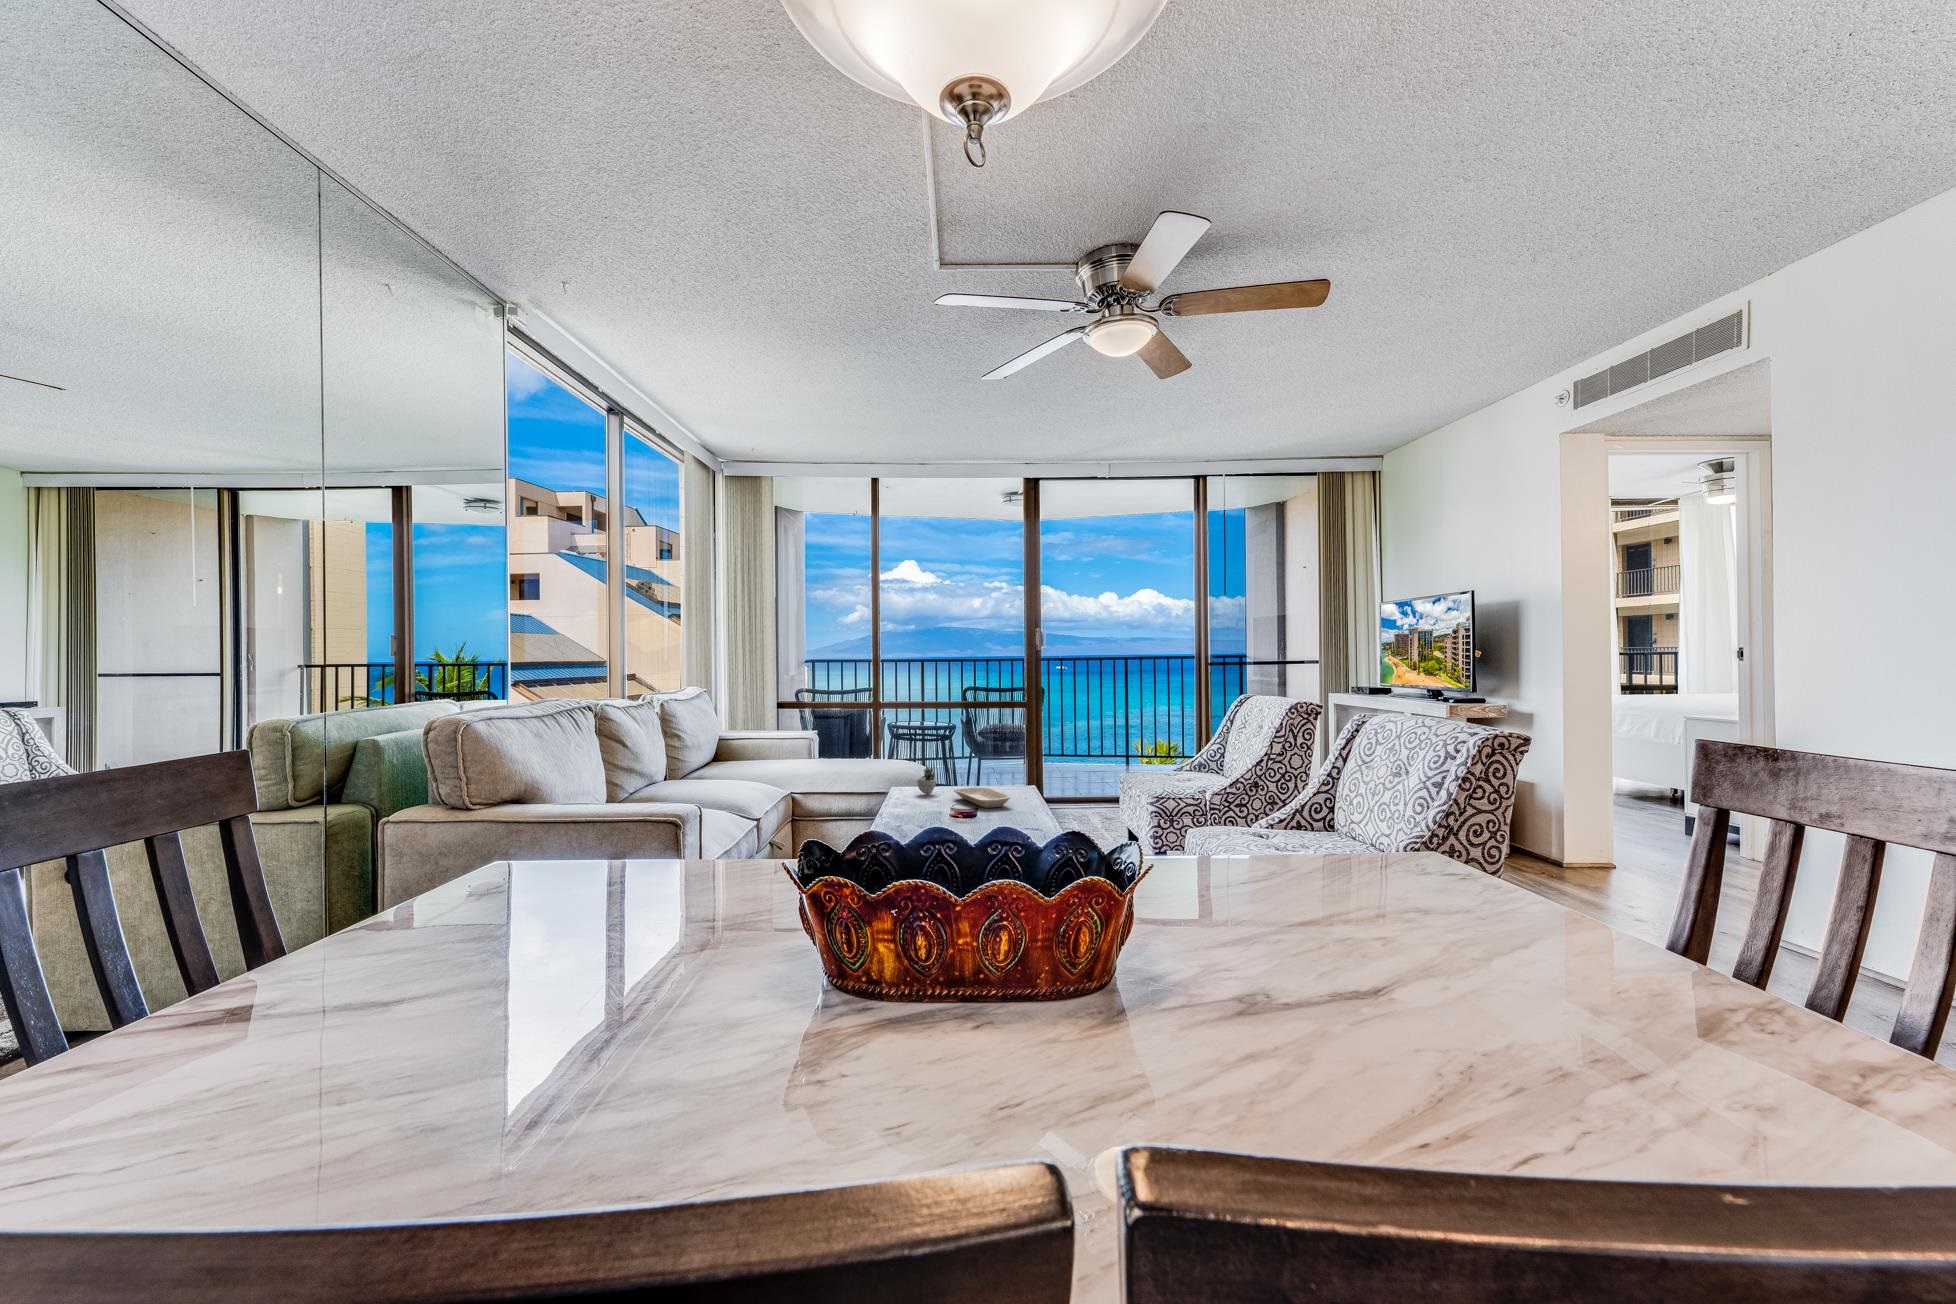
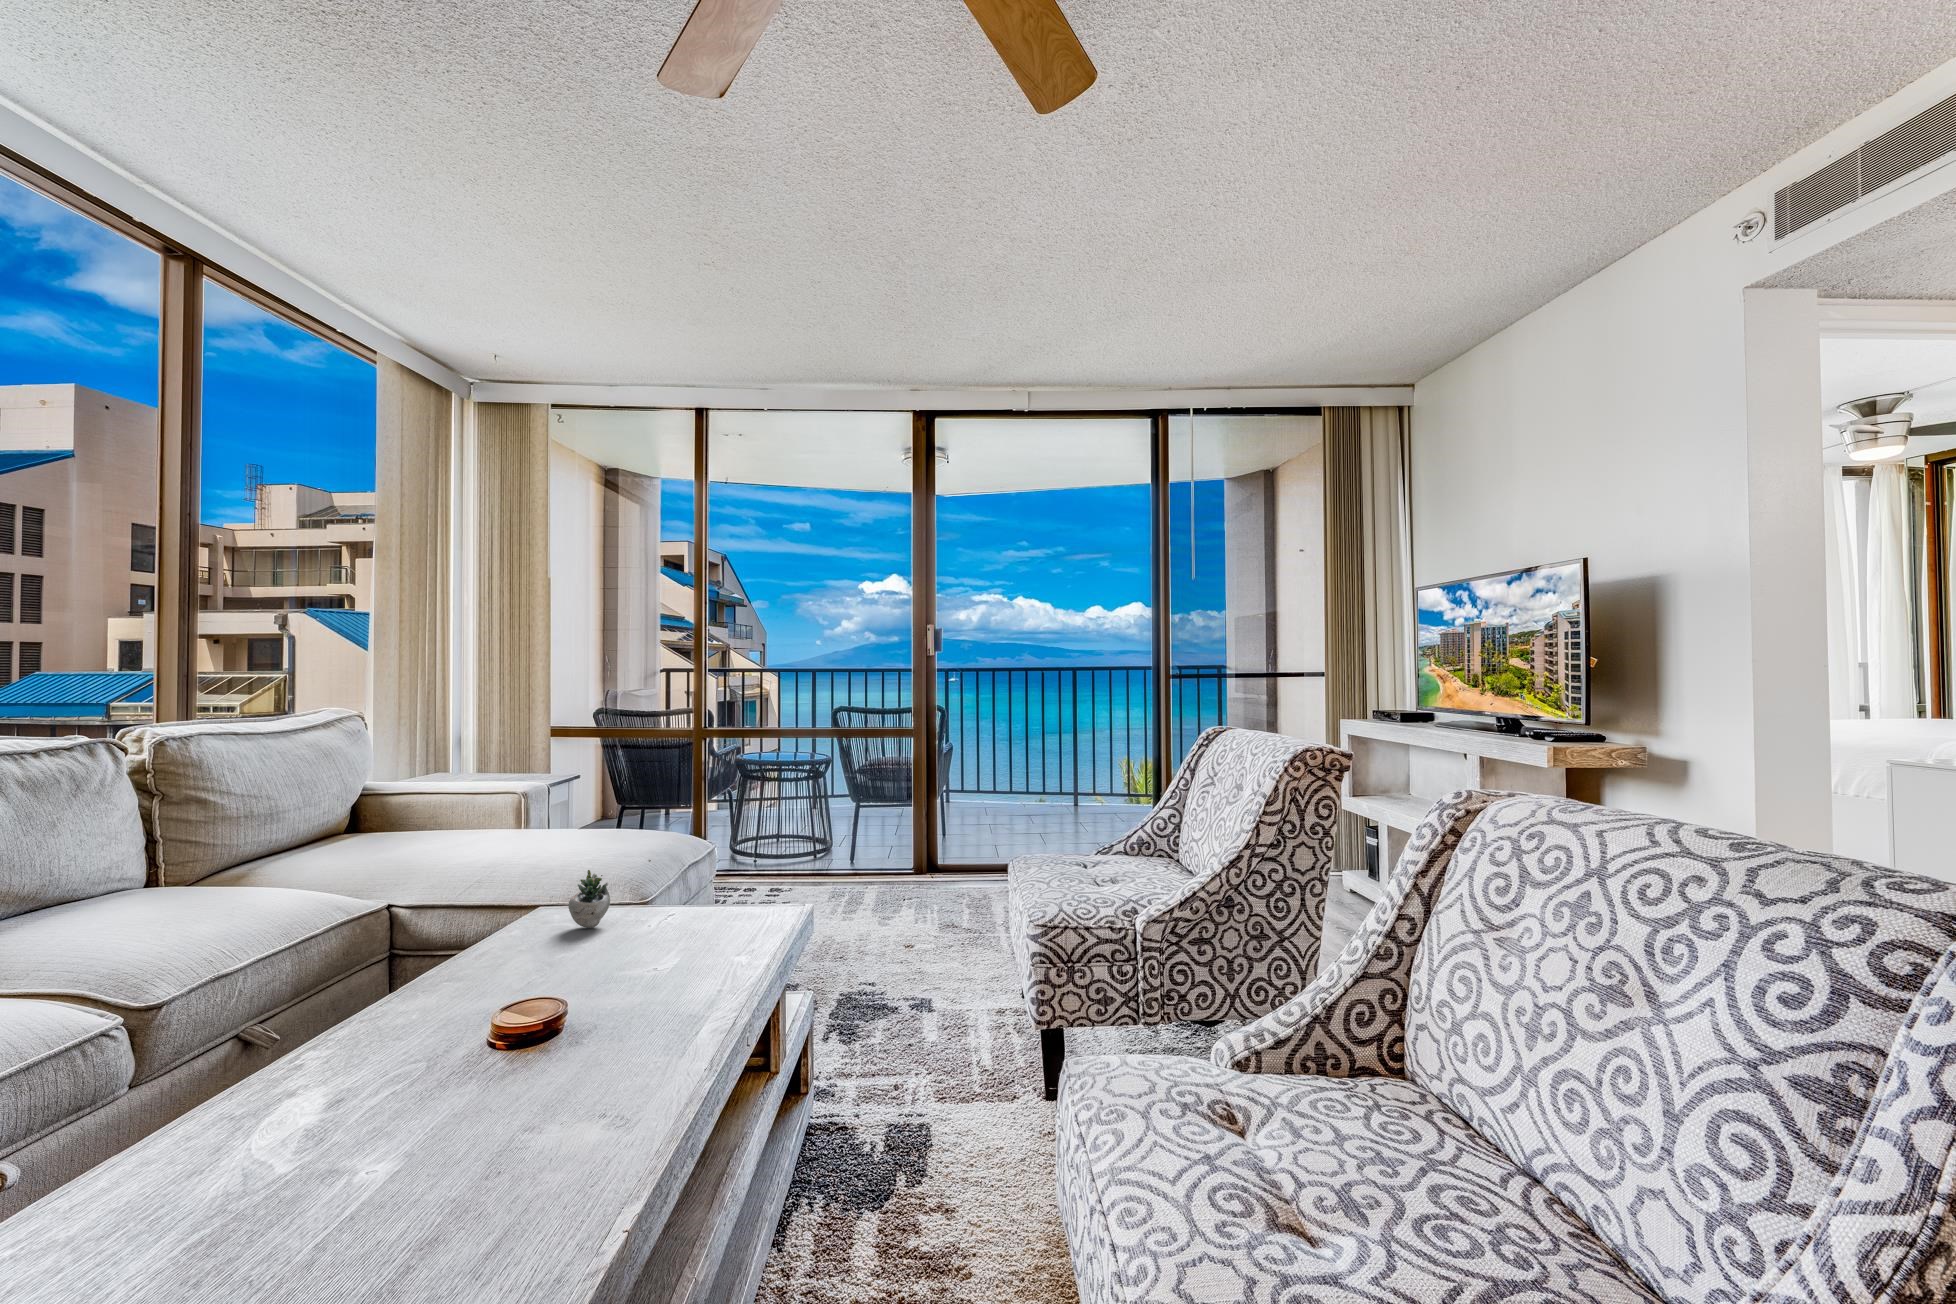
tray: present [954,787,1010,808] -> none [620,917,707,981]

